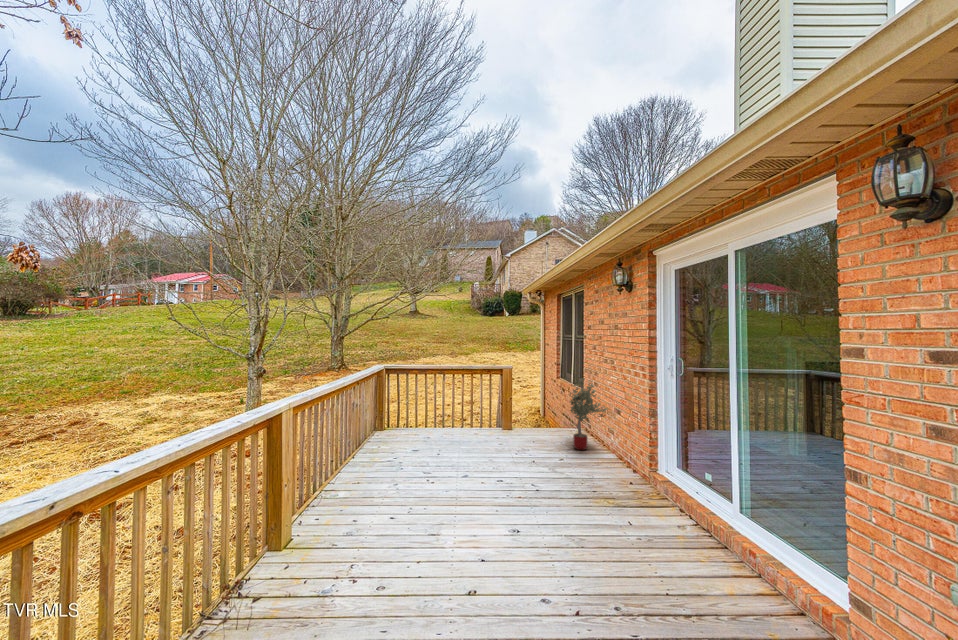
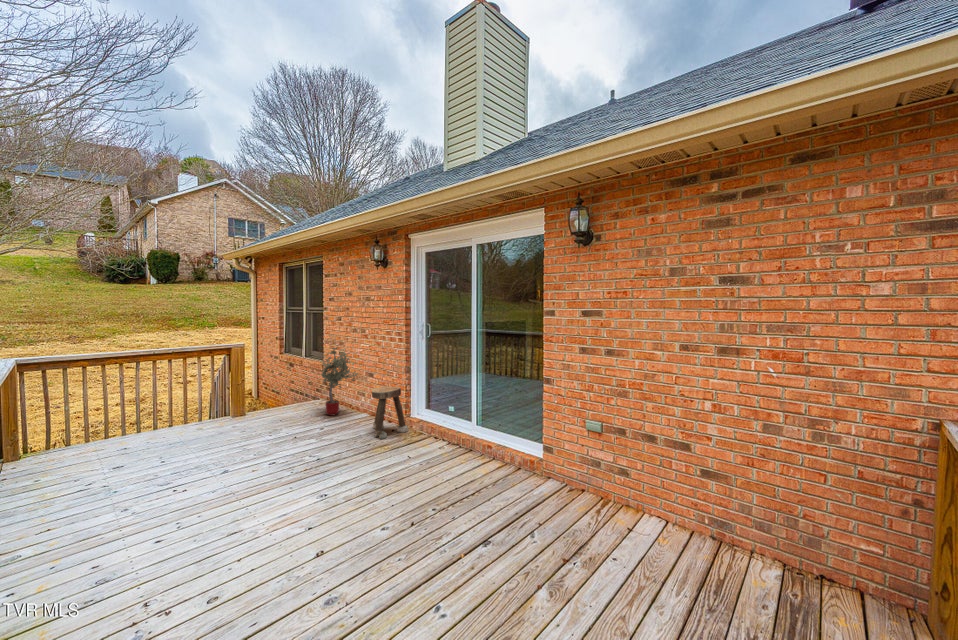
stool: none [607,429,652,492] -> present [372,387,408,439]

